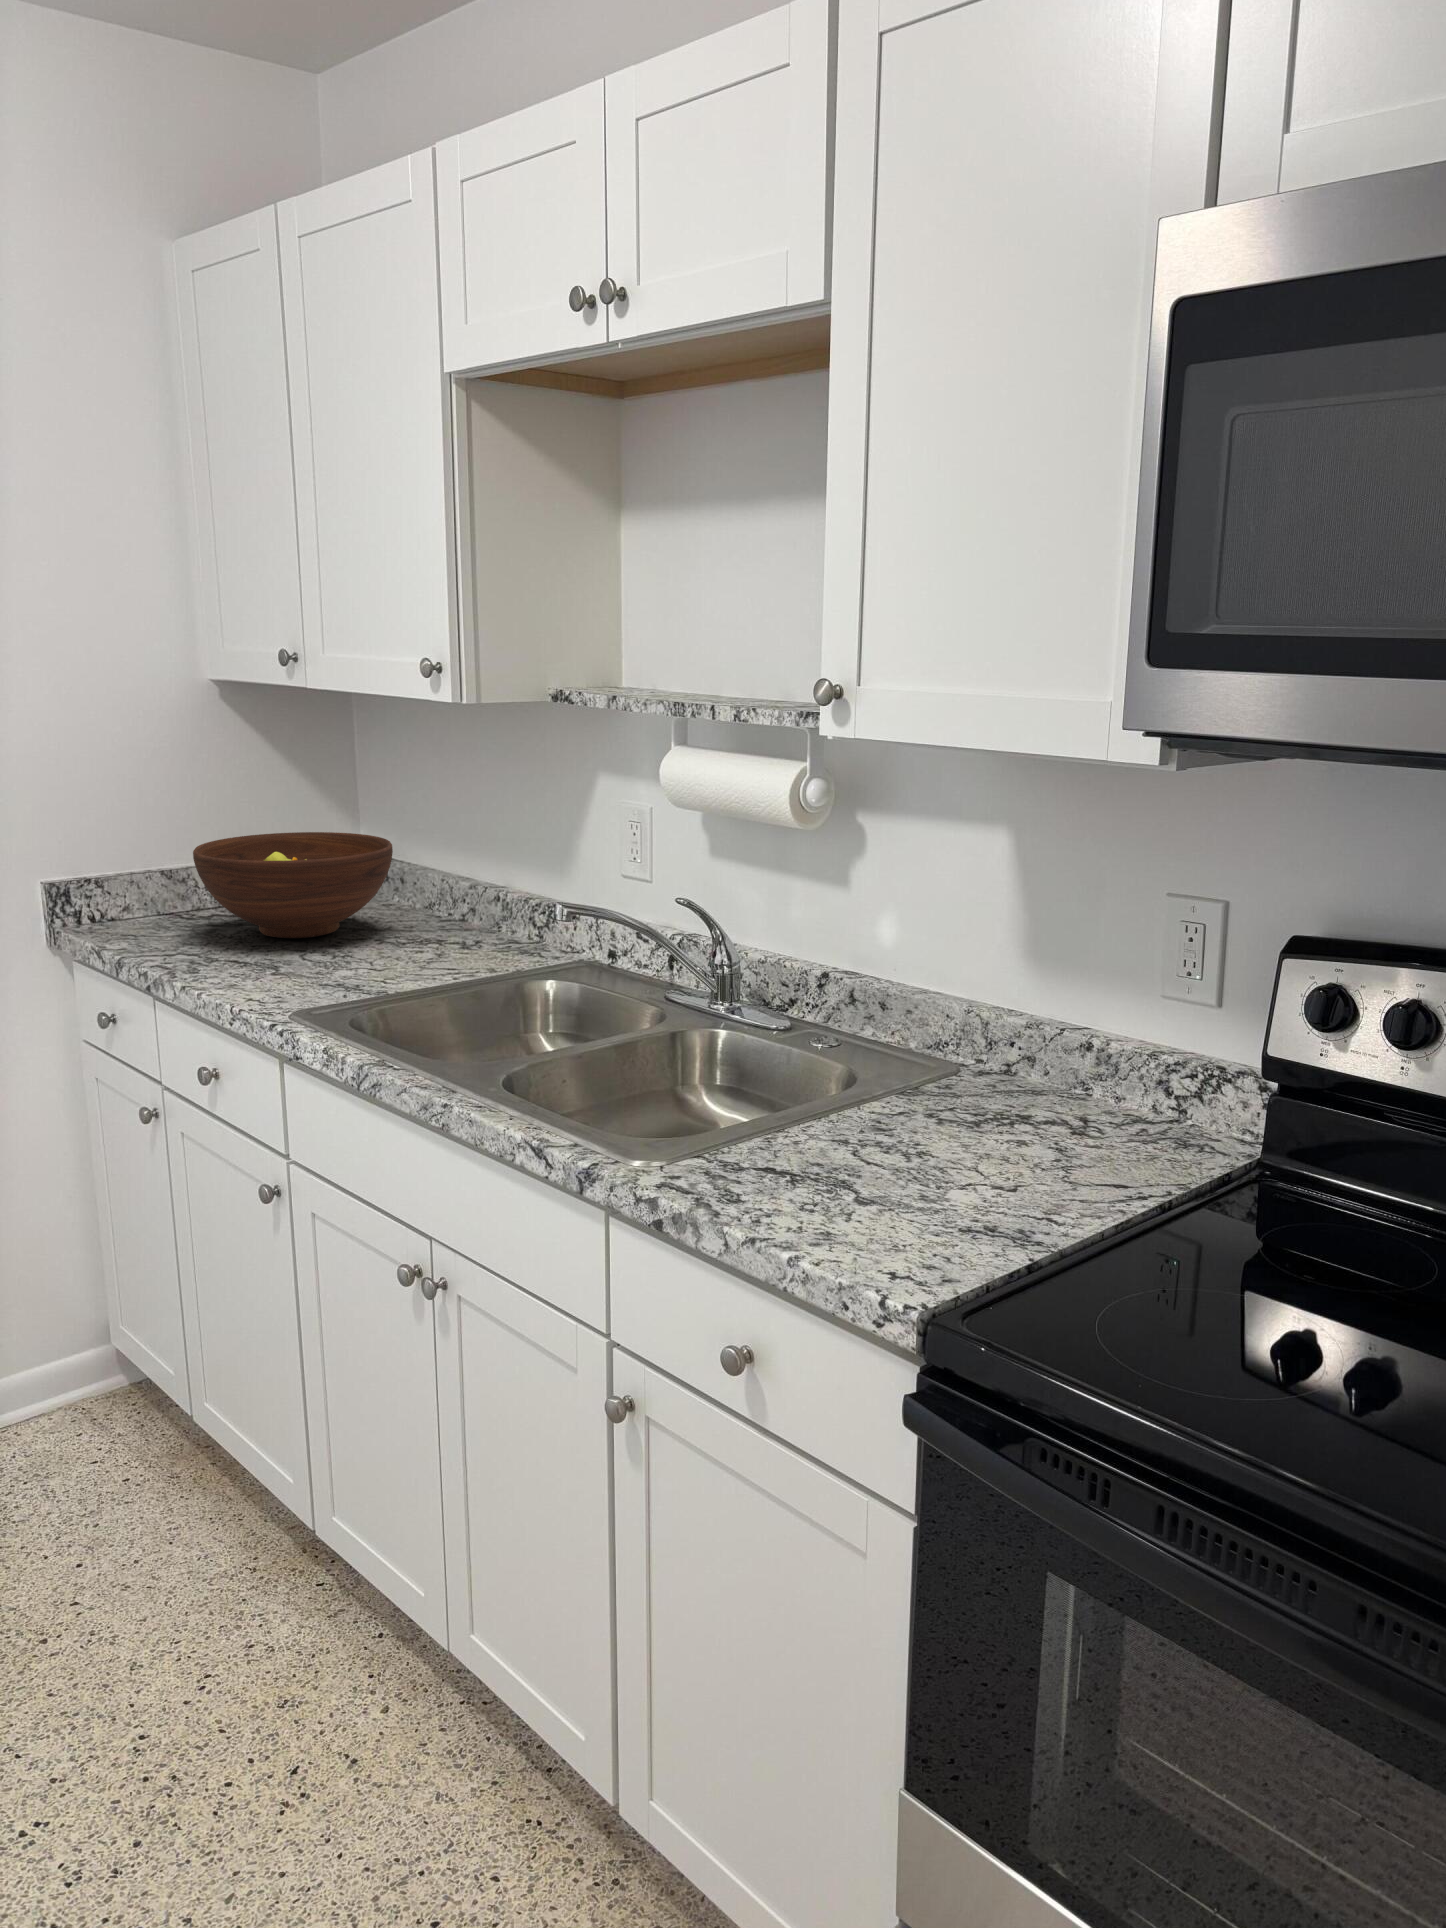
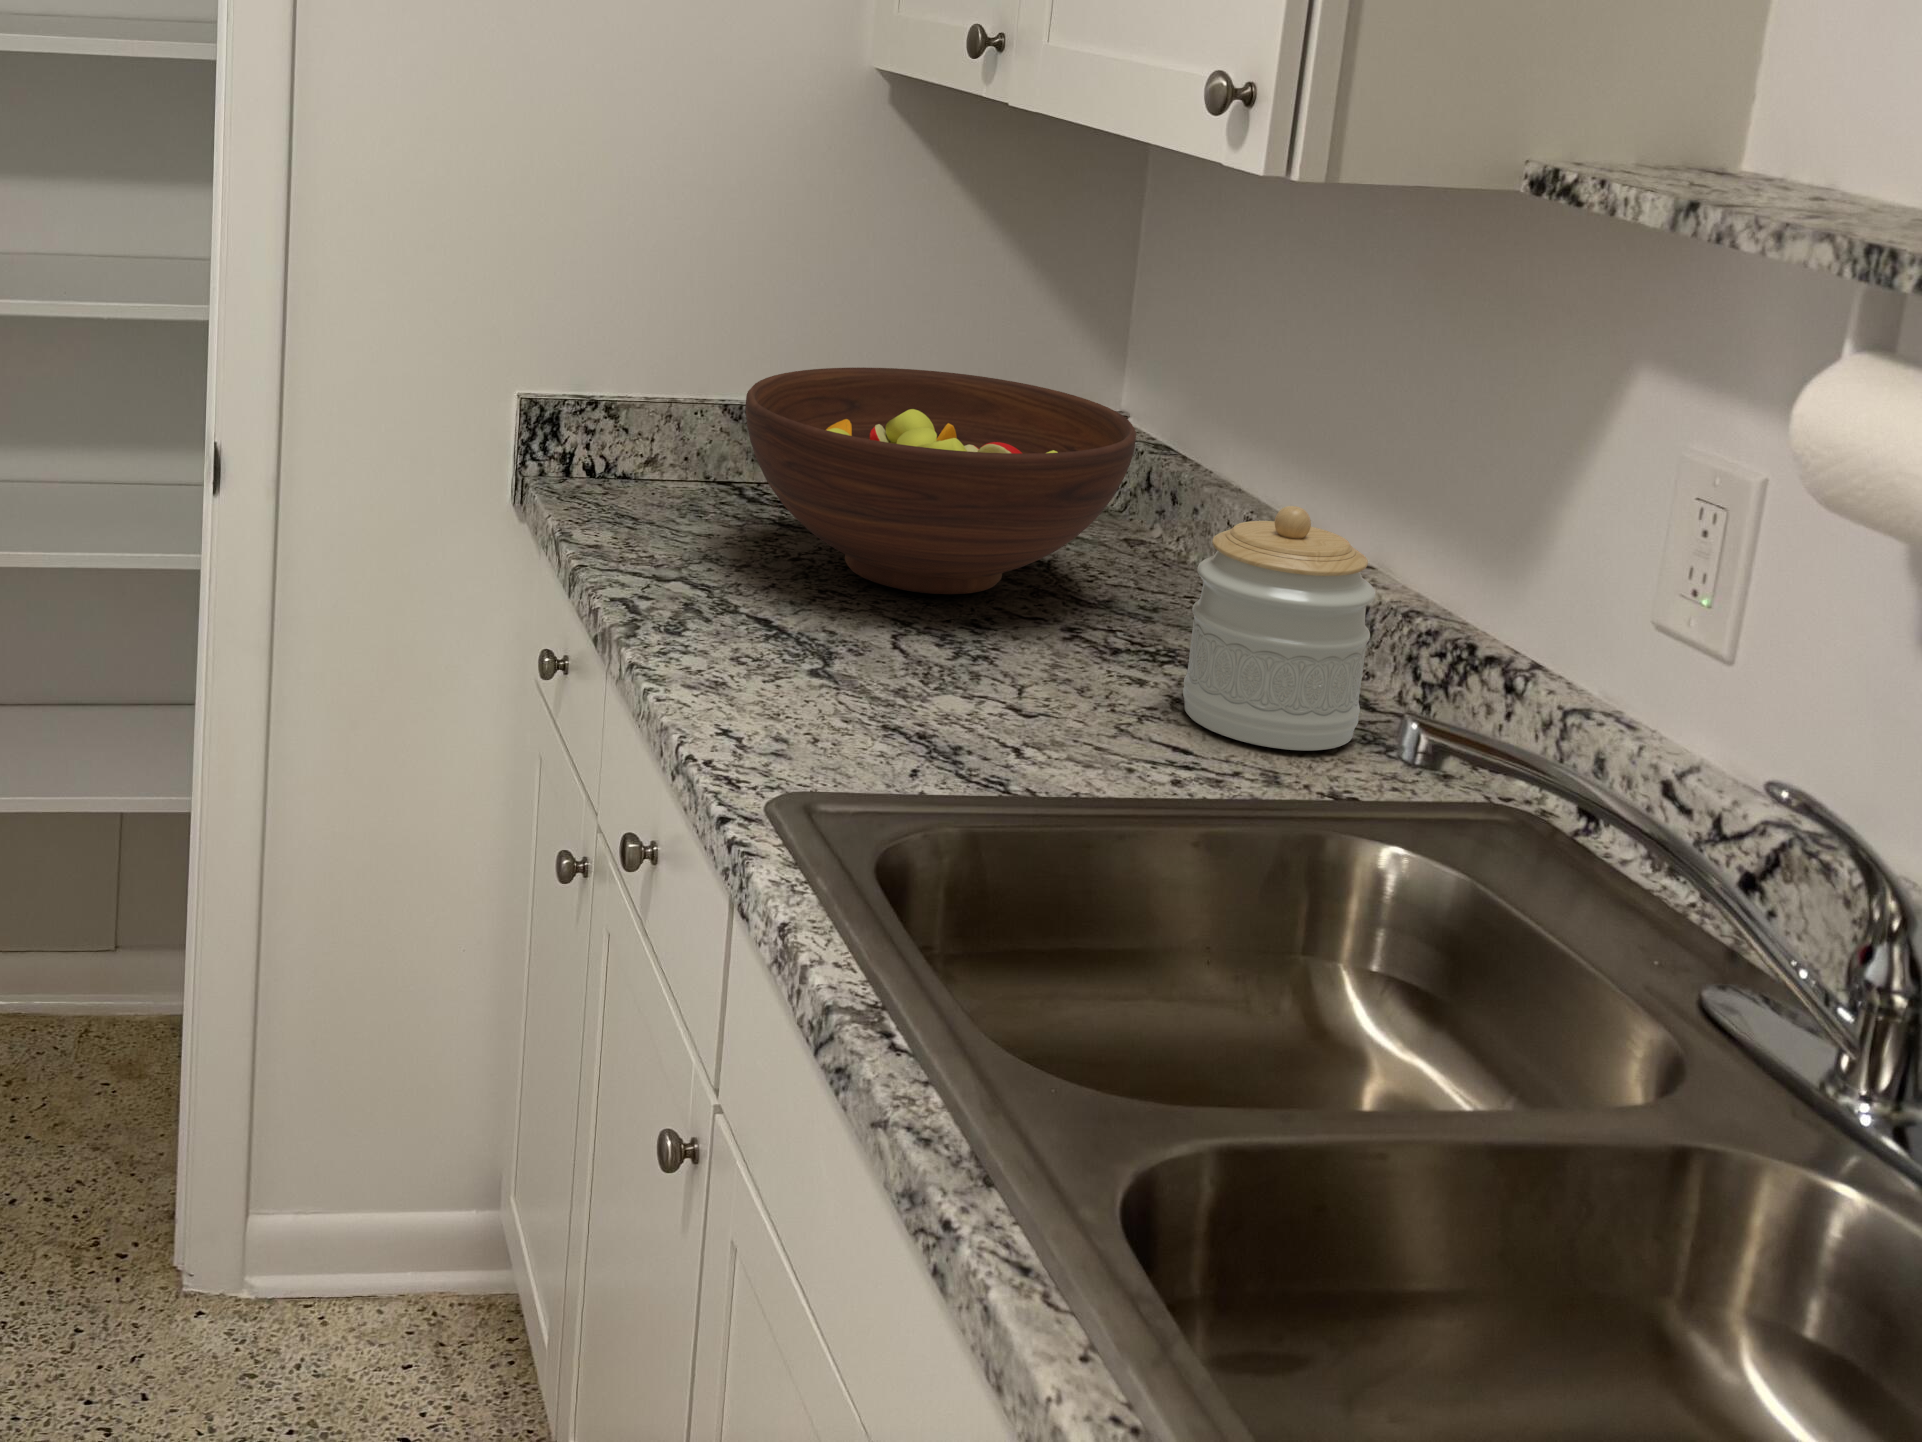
jar: none [441,855,517,961] -> present [1183,506,1376,751]

